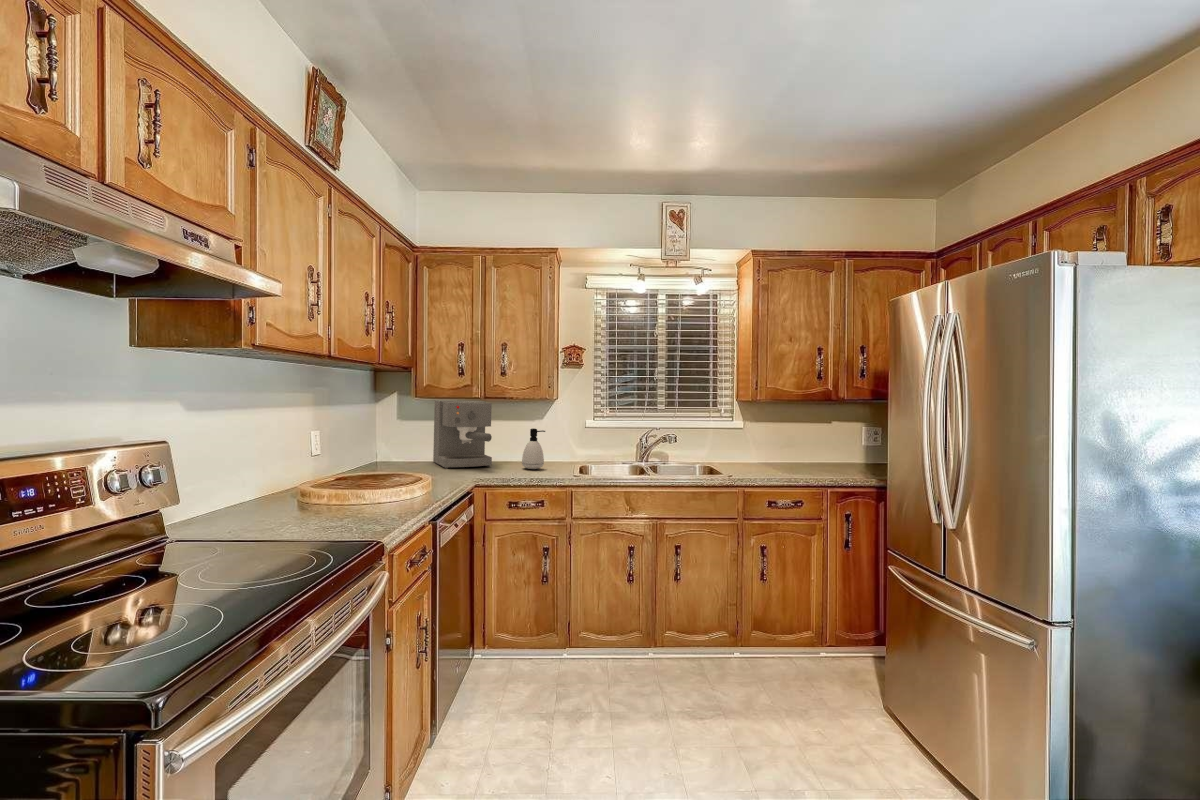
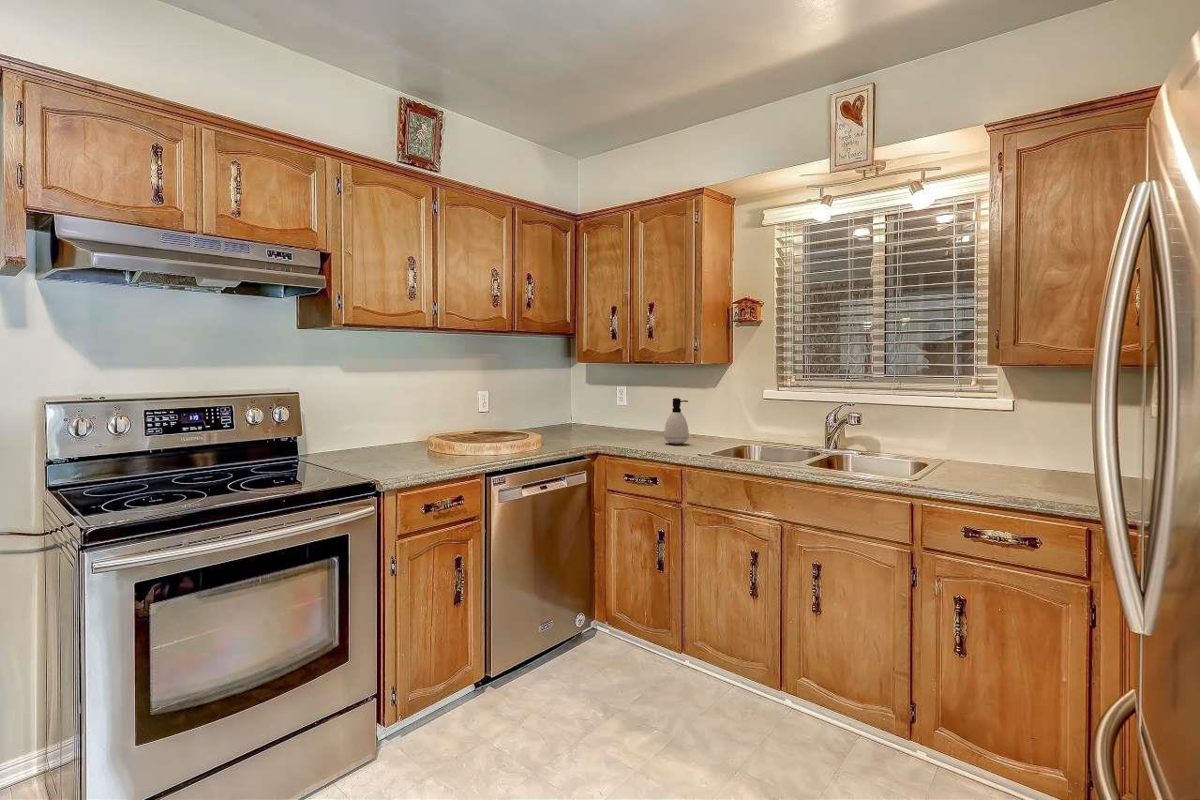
coffee maker: present [433,400,492,469] -> none [587,370,641,439]

